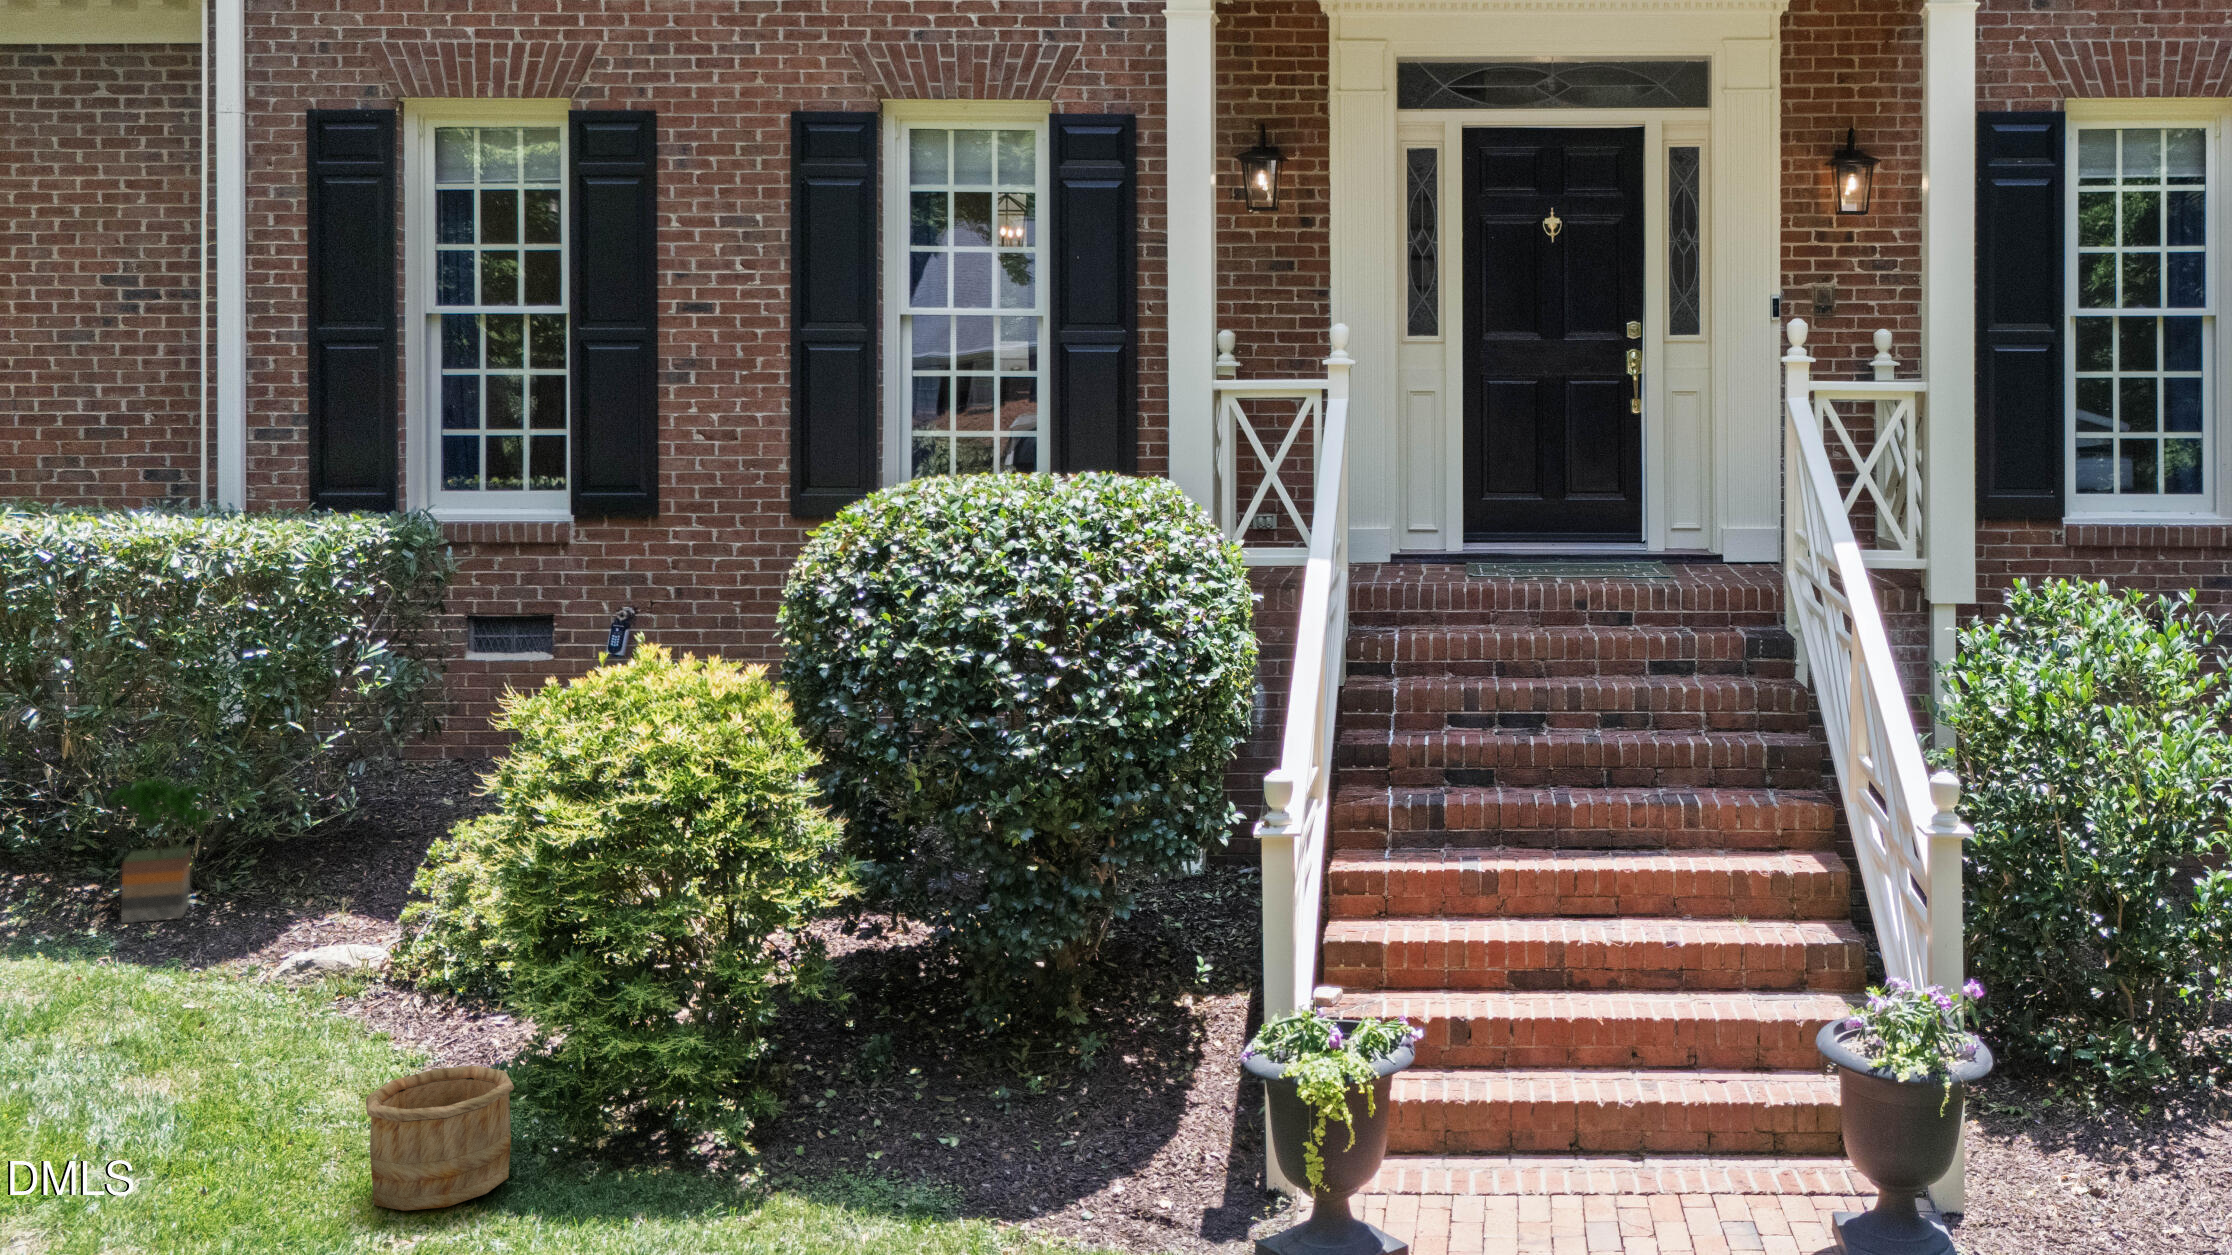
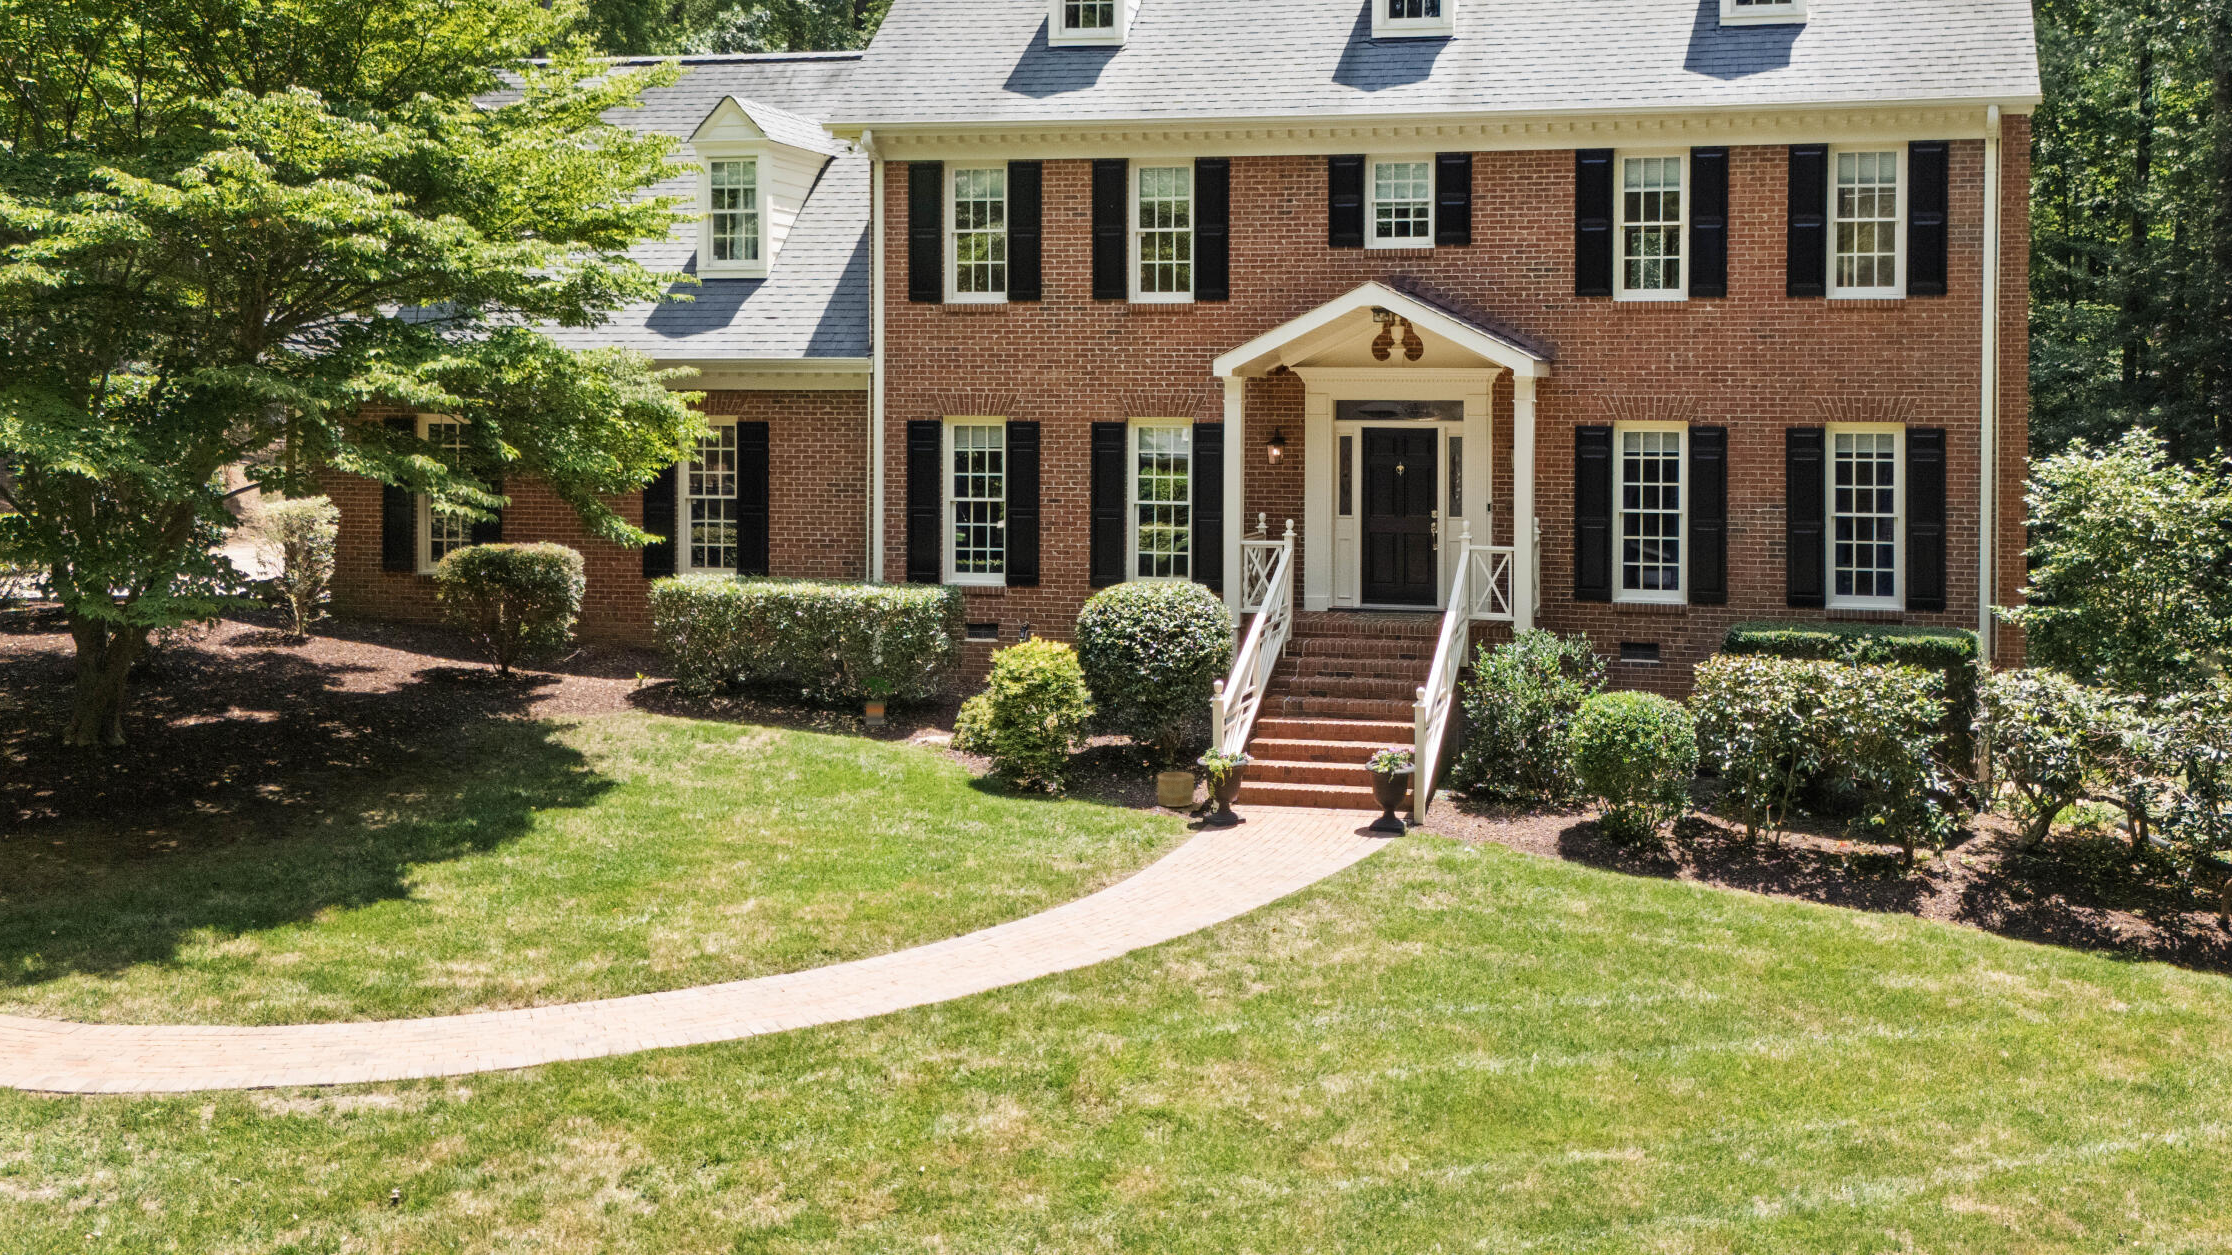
wooden bucket: present [366,1066,514,1211] -> present [1158,772,1194,807]

